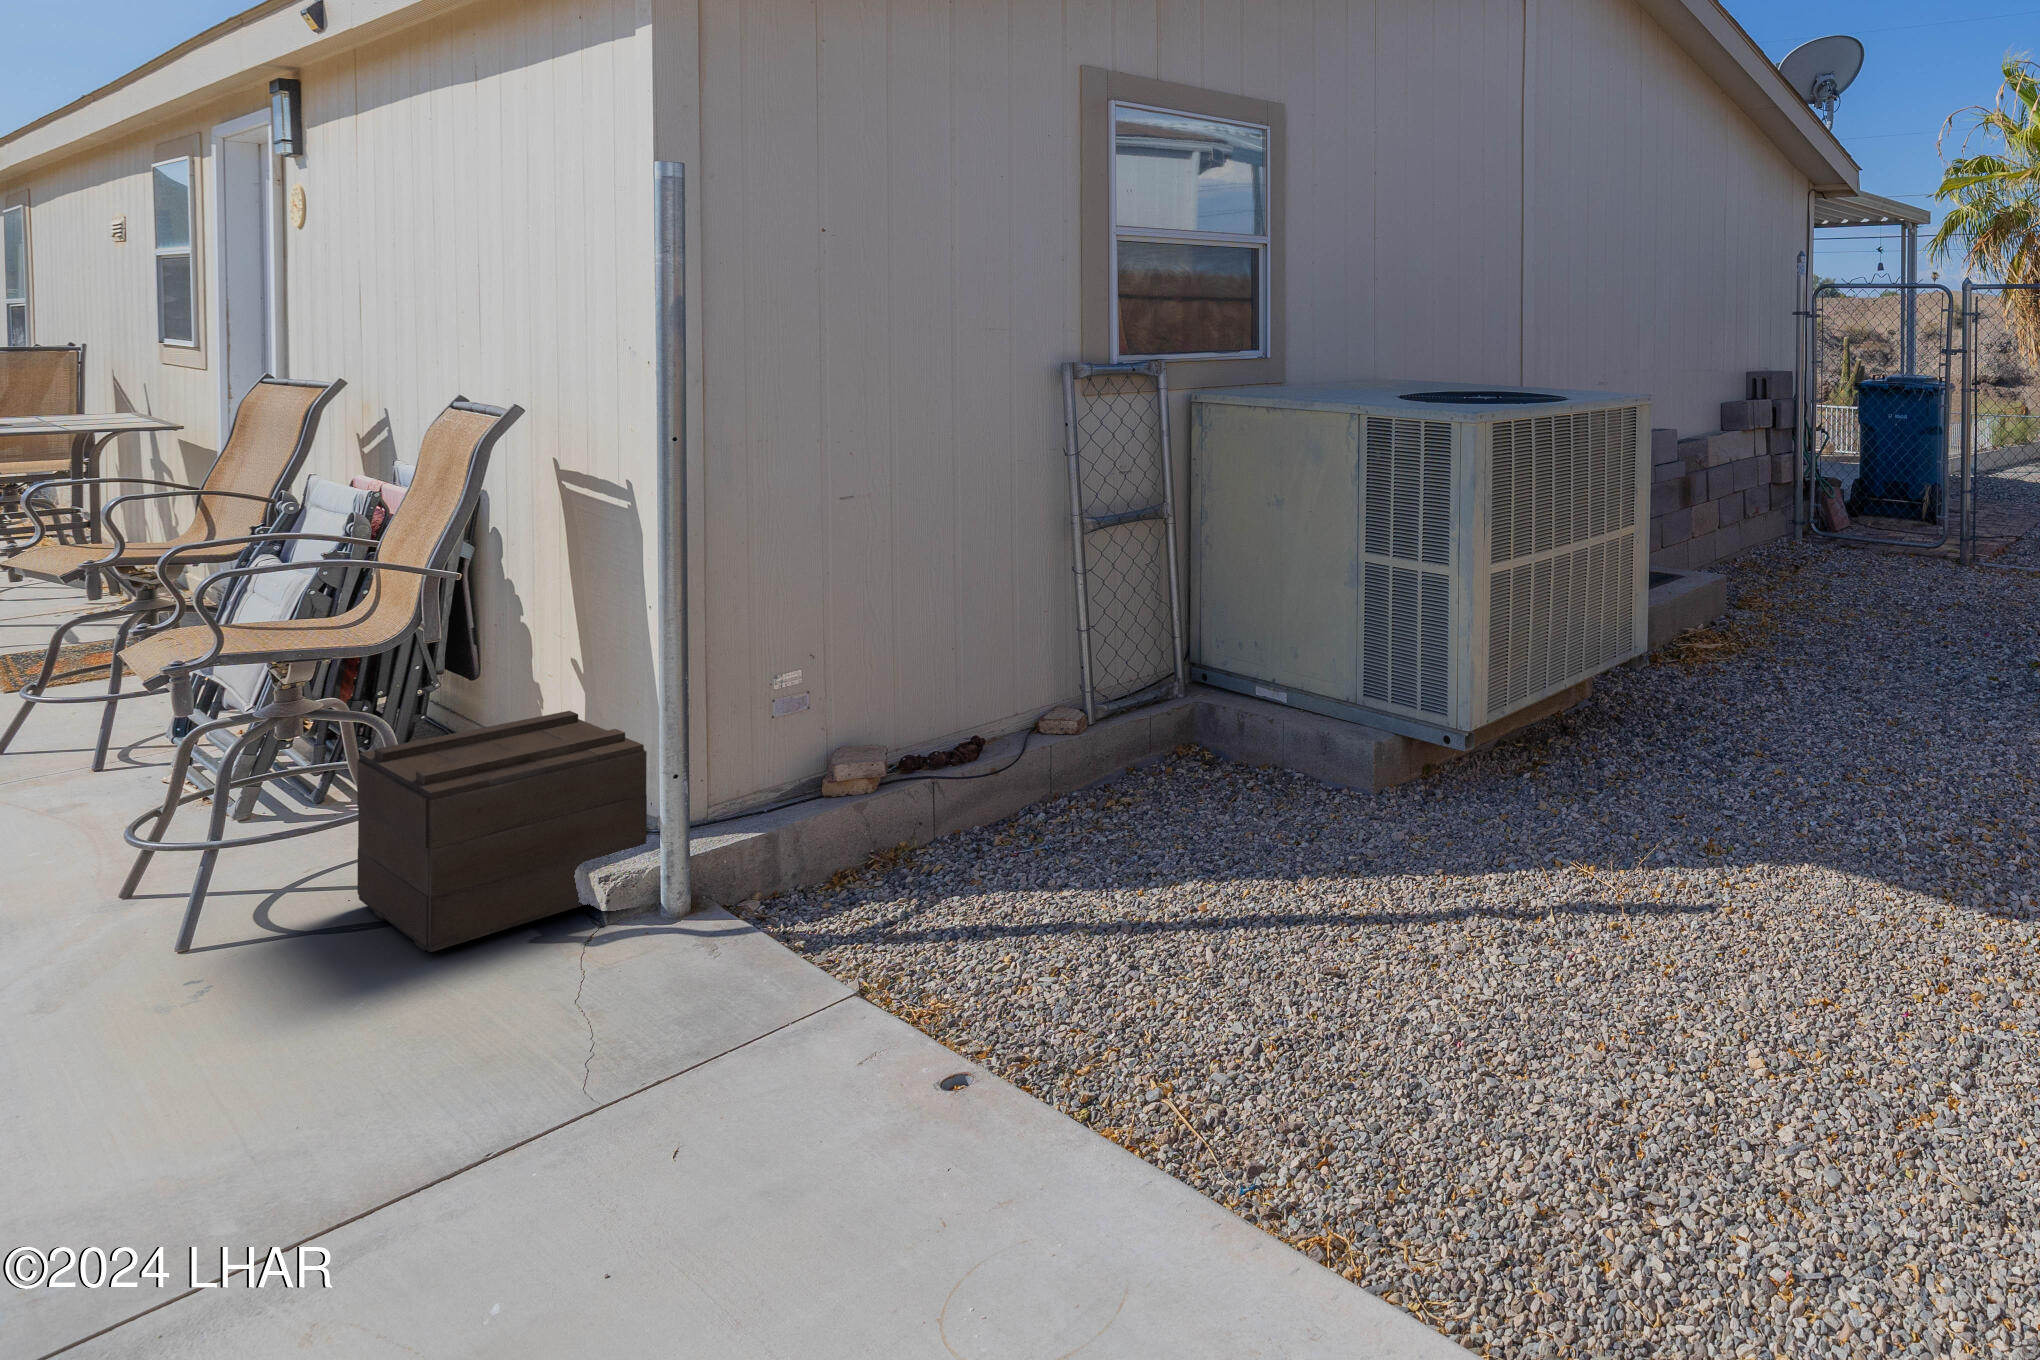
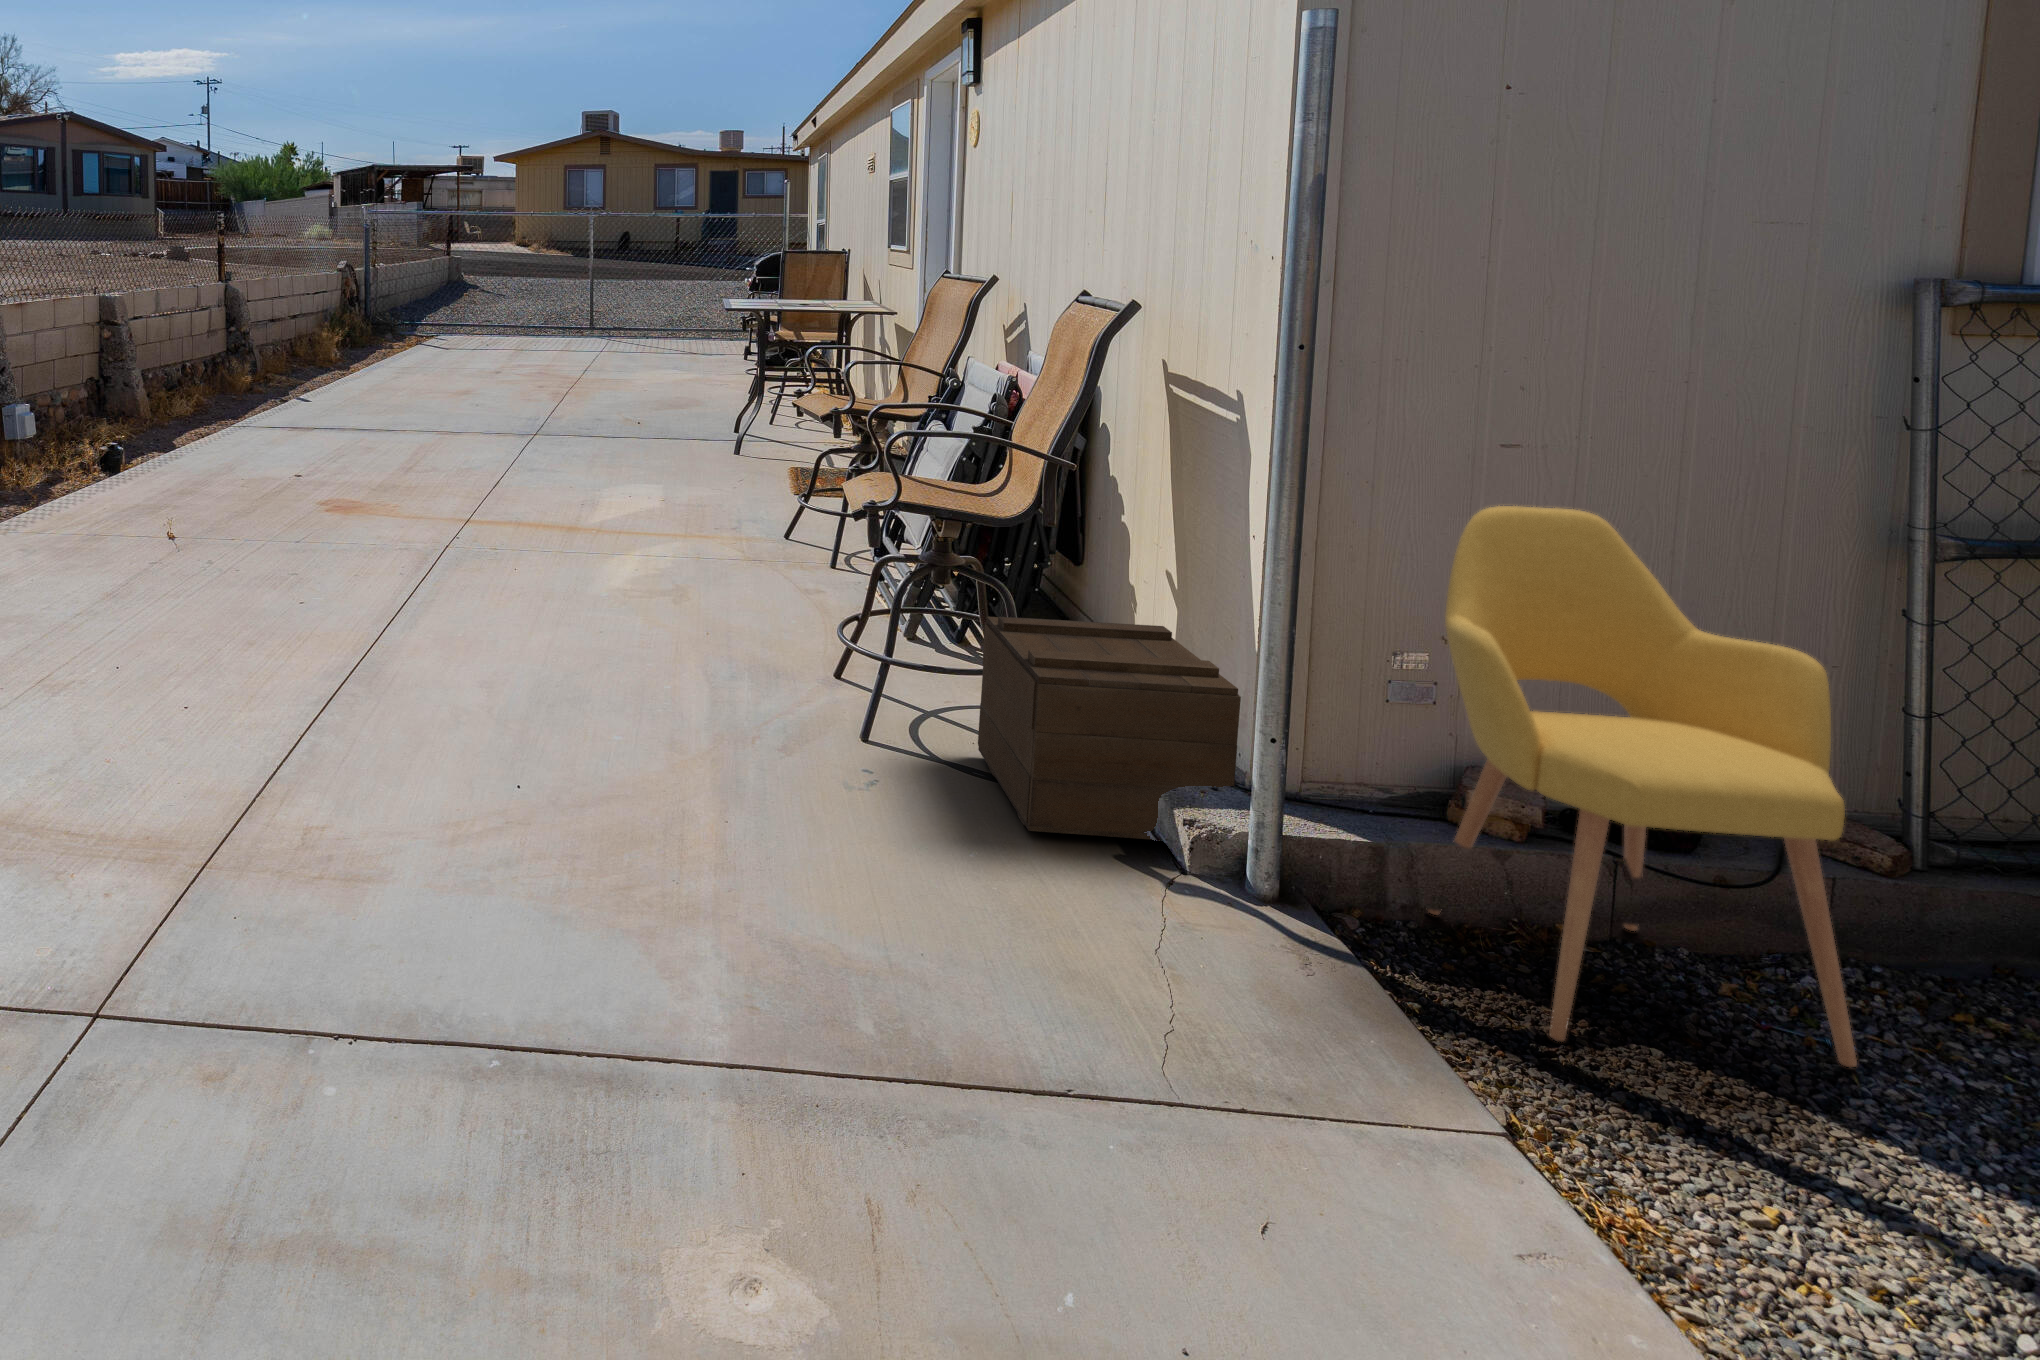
chair: none [806,541,1060,921] -> present [1430,506,1857,1067]

